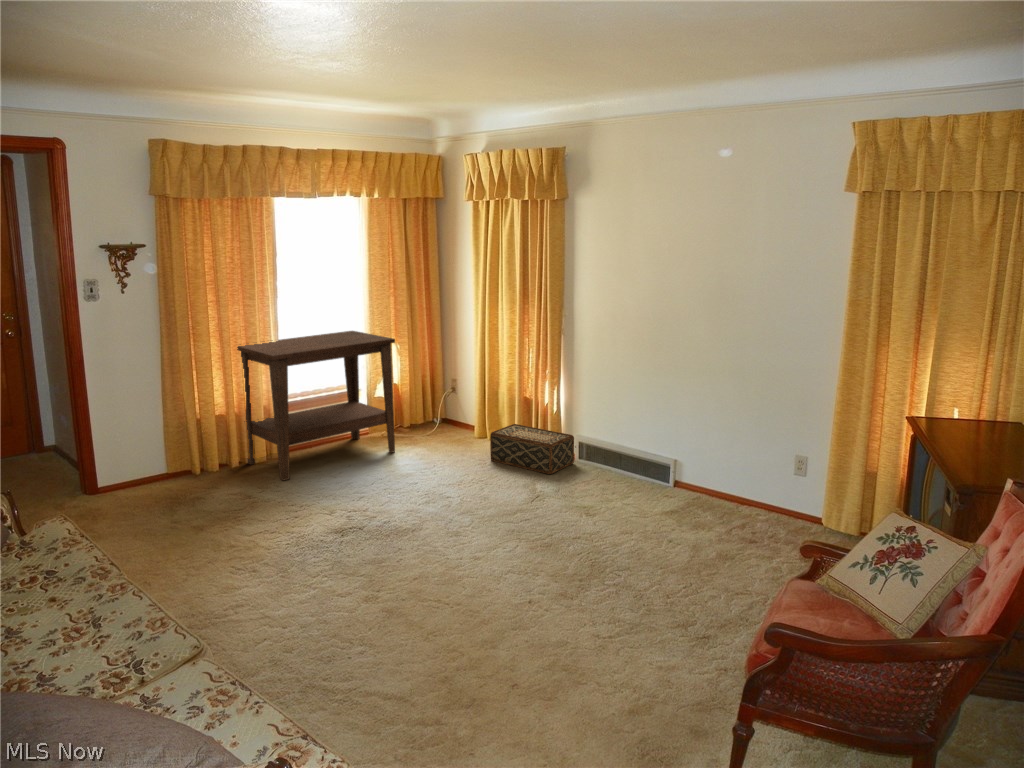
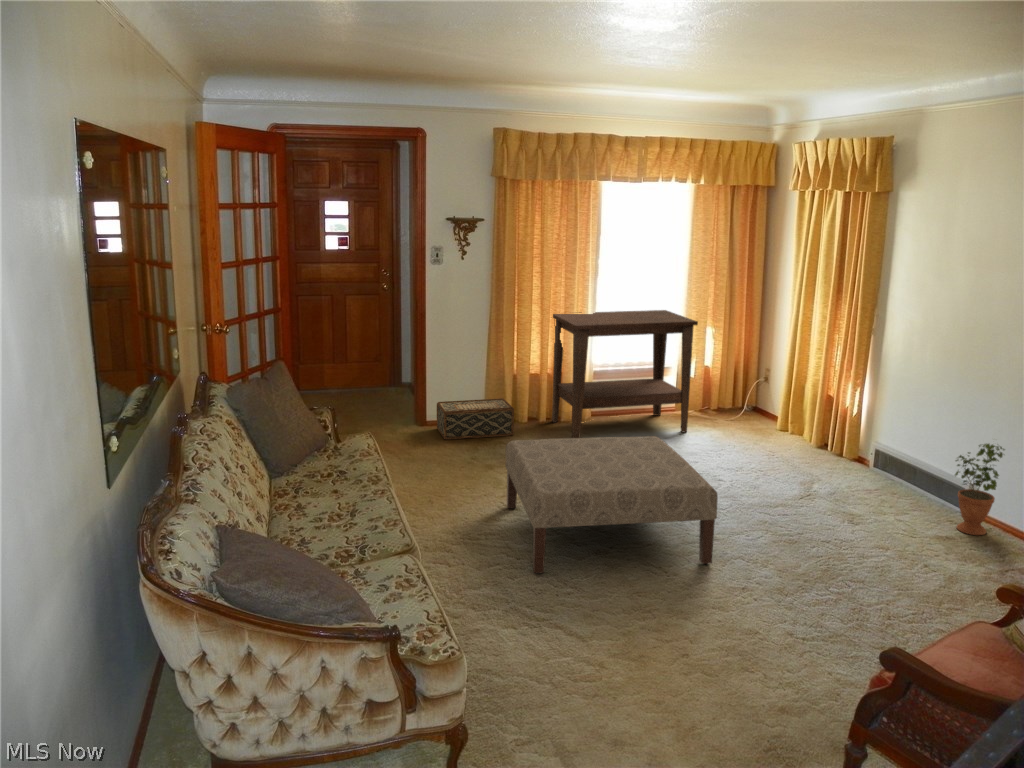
potted plant: none [668,417,708,506] -> present [955,444,1005,535]
woven basket: present [490,424,574,474] -> present [437,398,514,440]
ottoman: none [236,465,503,659] -> present [506,436,718,574]

